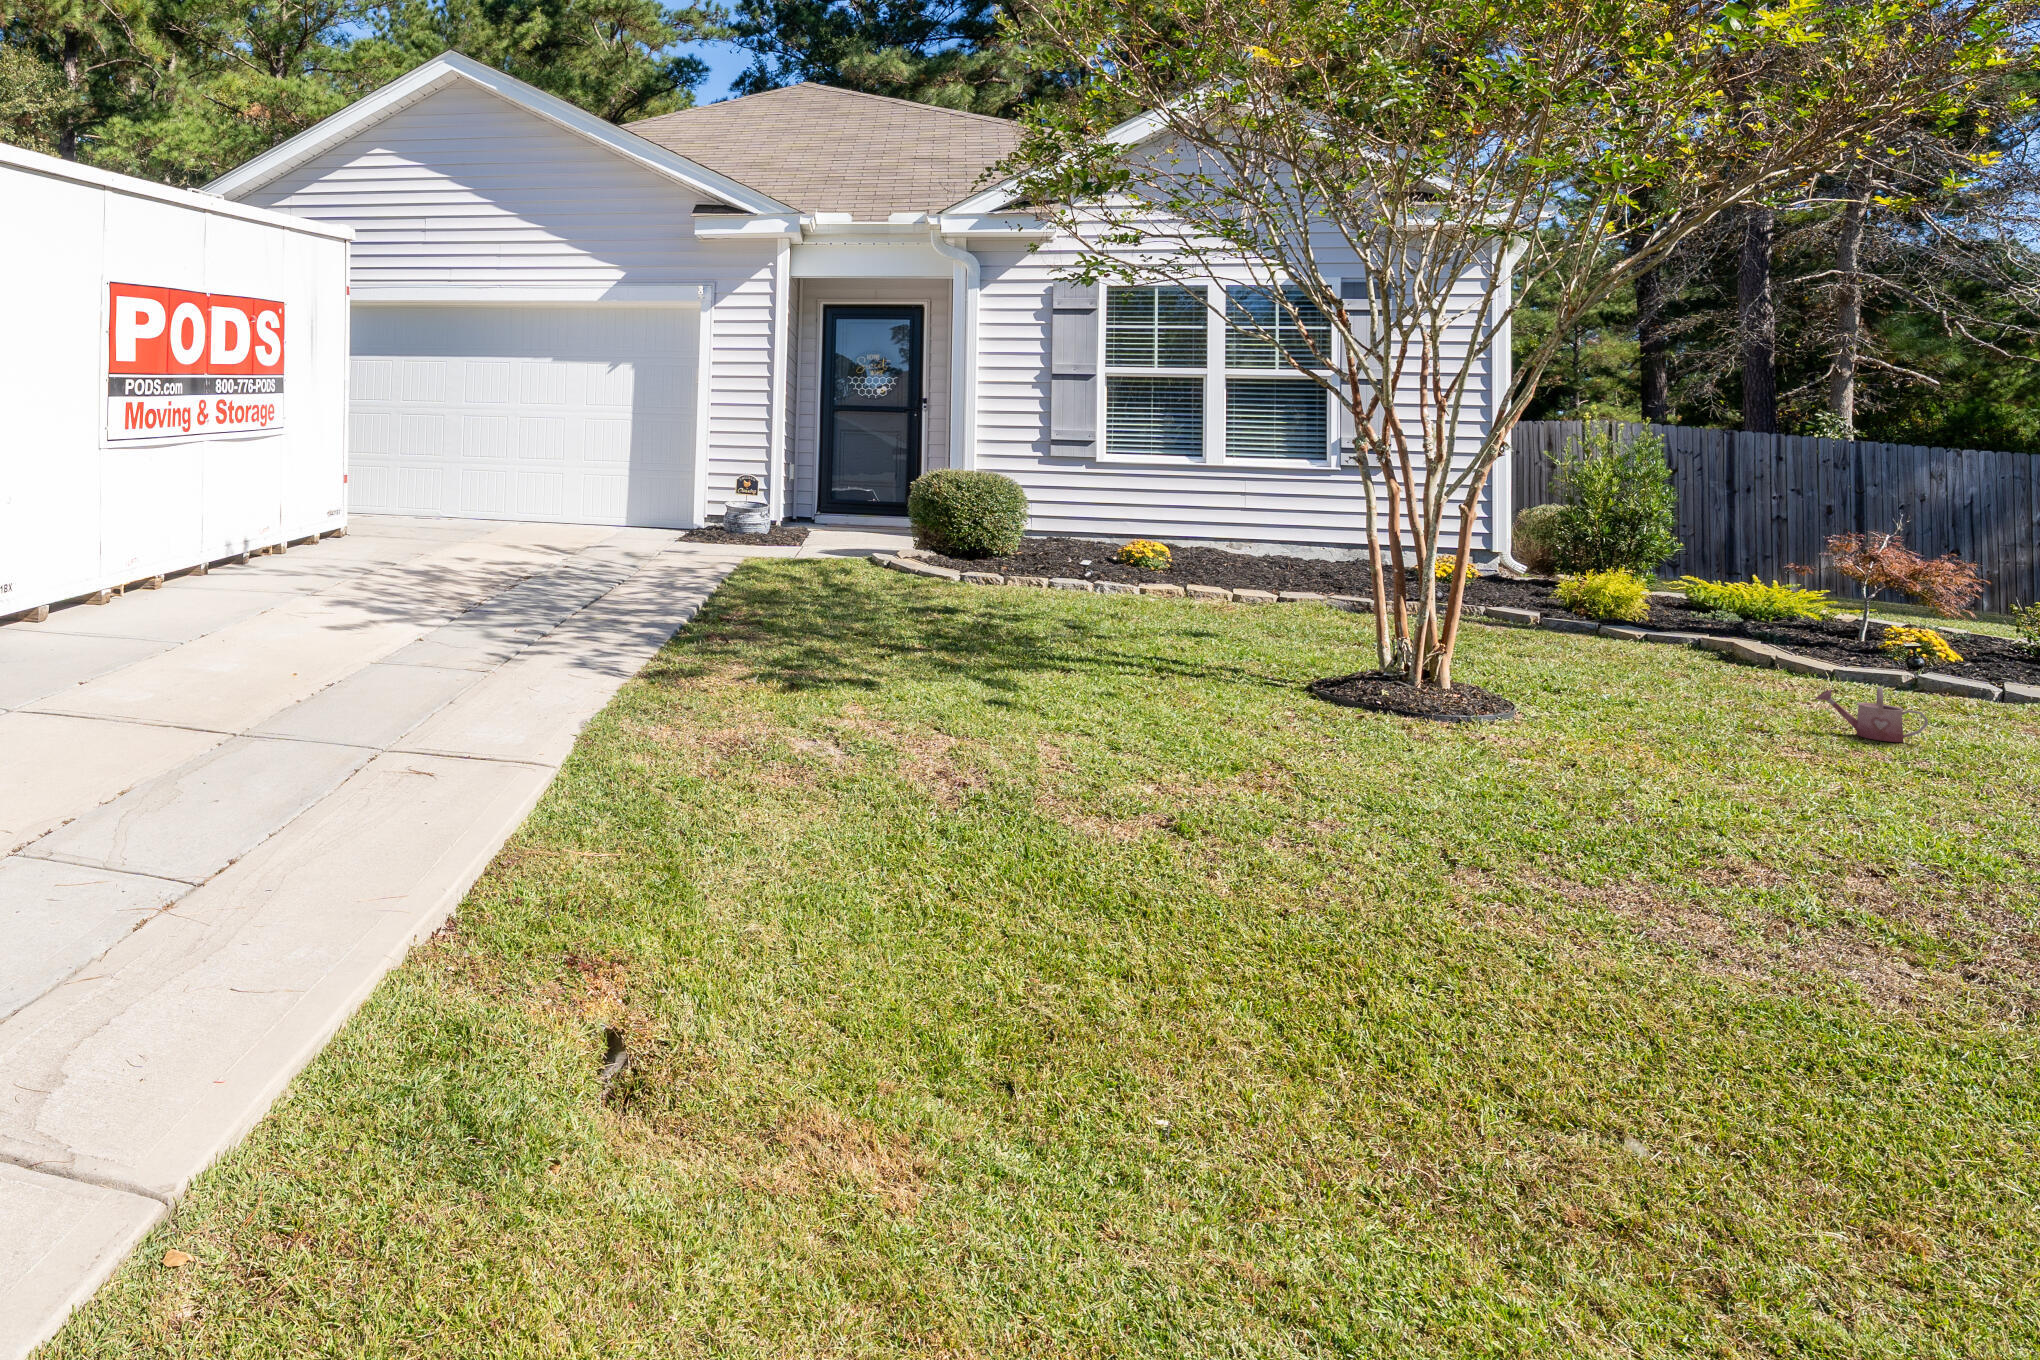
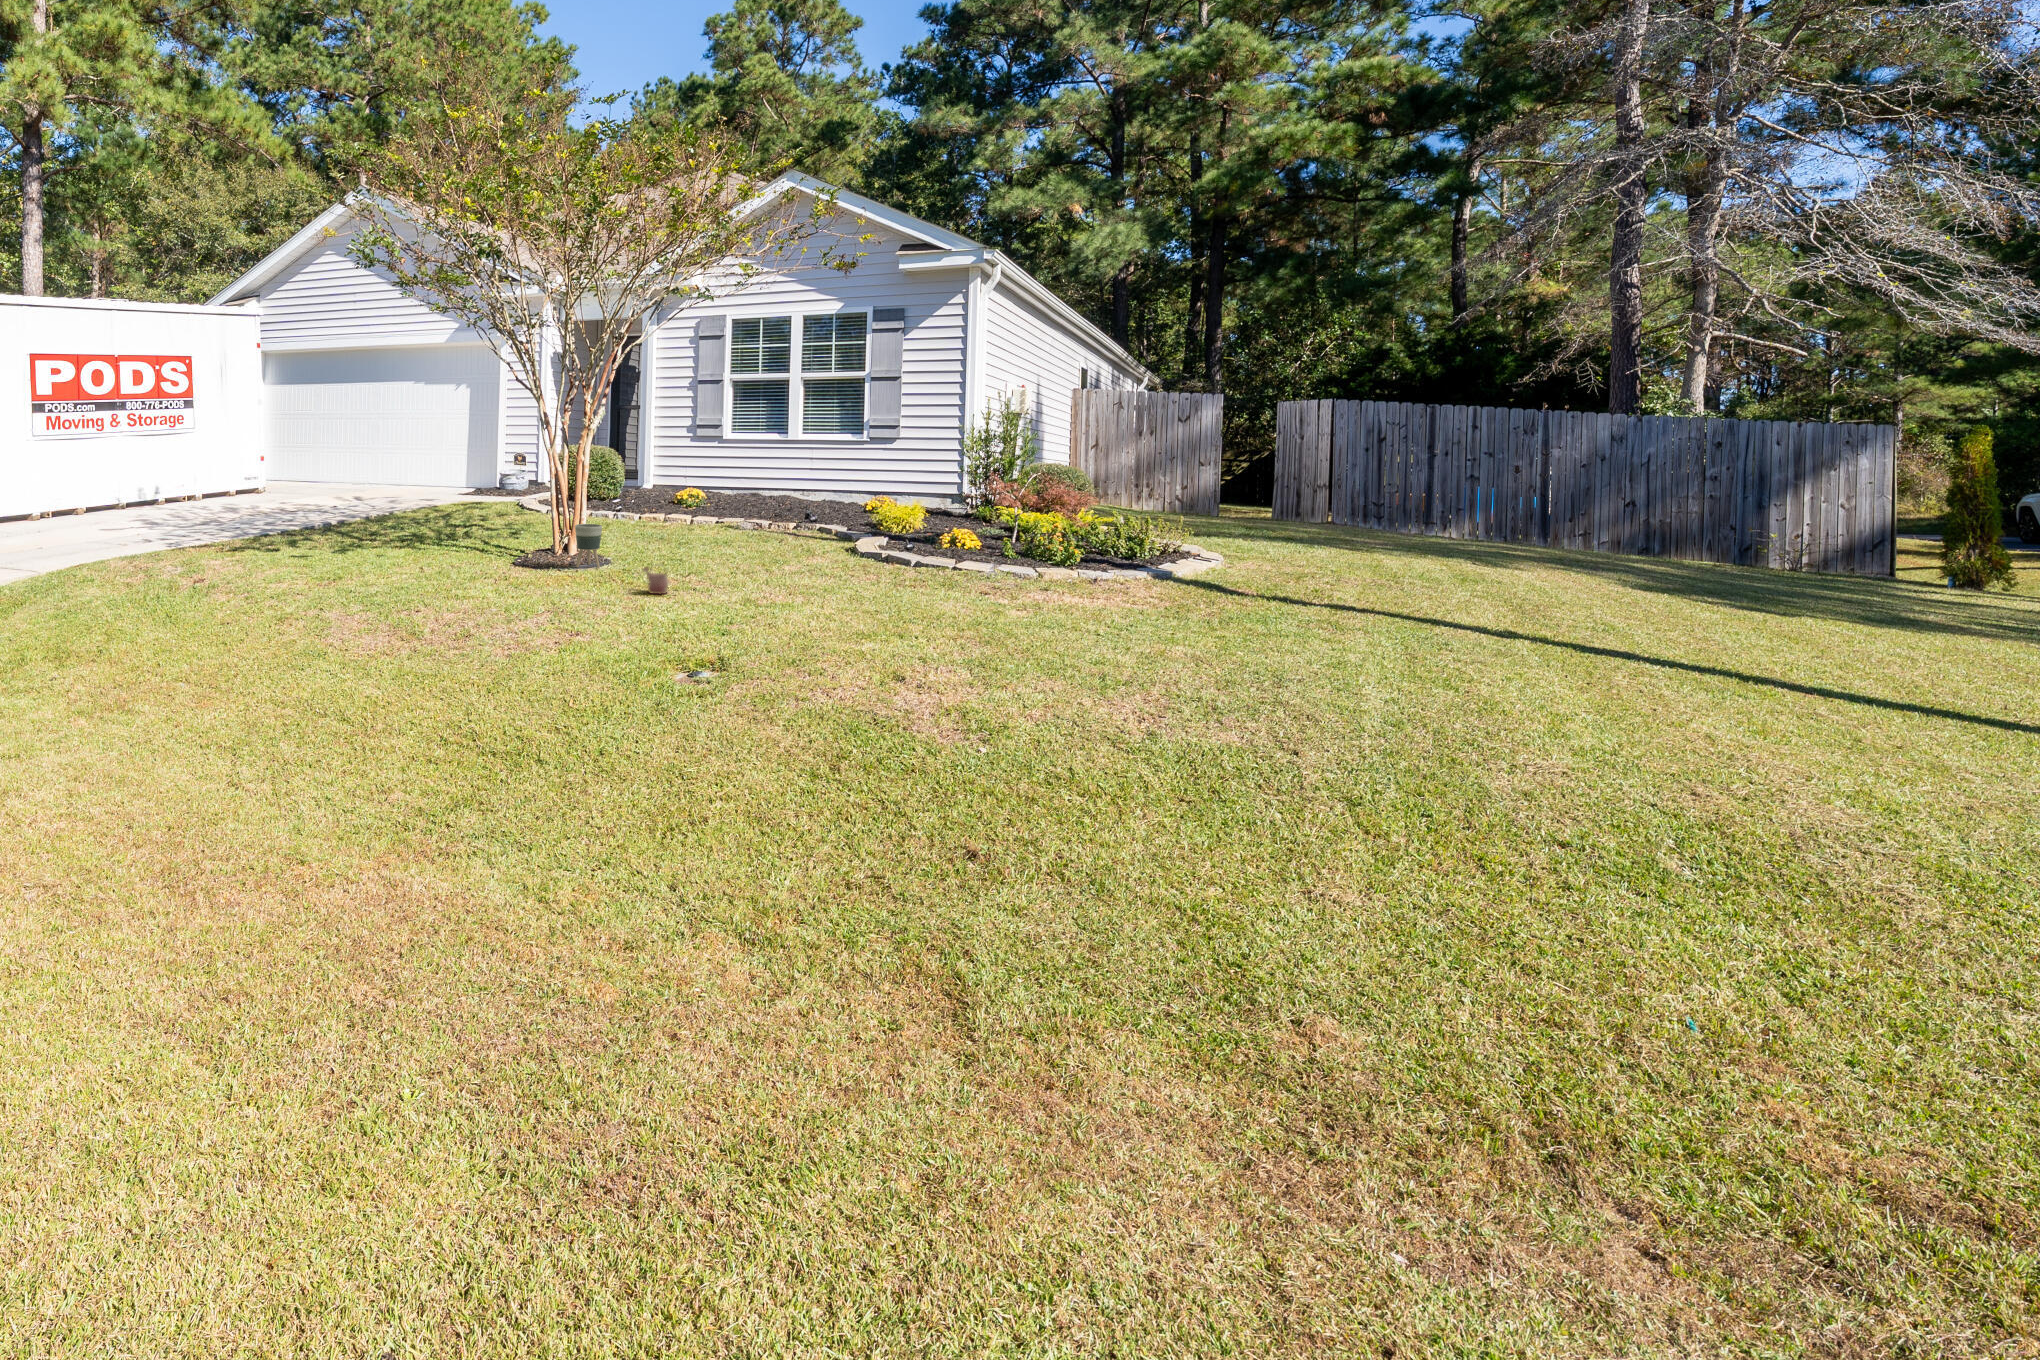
planter: none [1509,608,1568,687] -> present [575,524,602,568]

